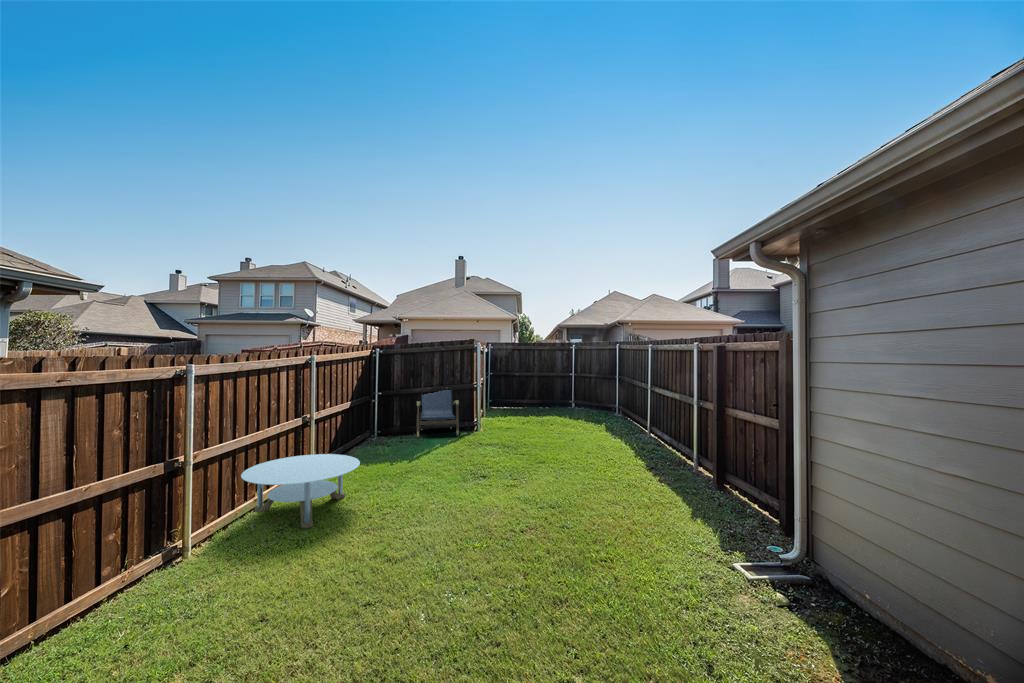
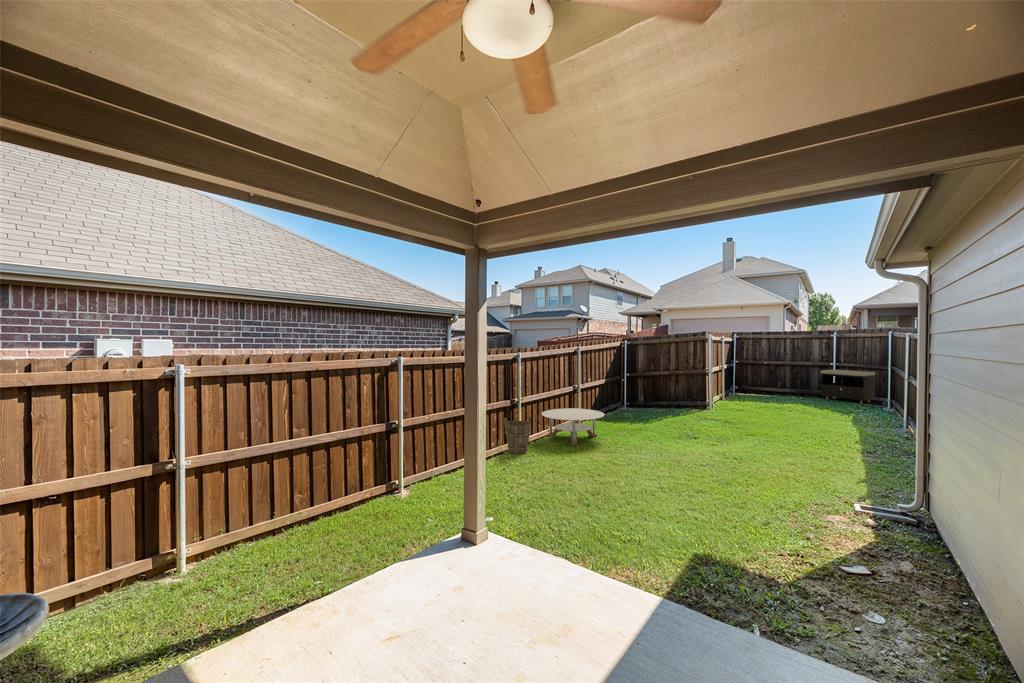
storage bench: none [562,378,603,409] -> present [820,370,875,403]
lounge chair: present [417,390,459,437] -> none [657,371,692,412]
bucket: none [143,491,215,581] -> present [504,416,531,454]

